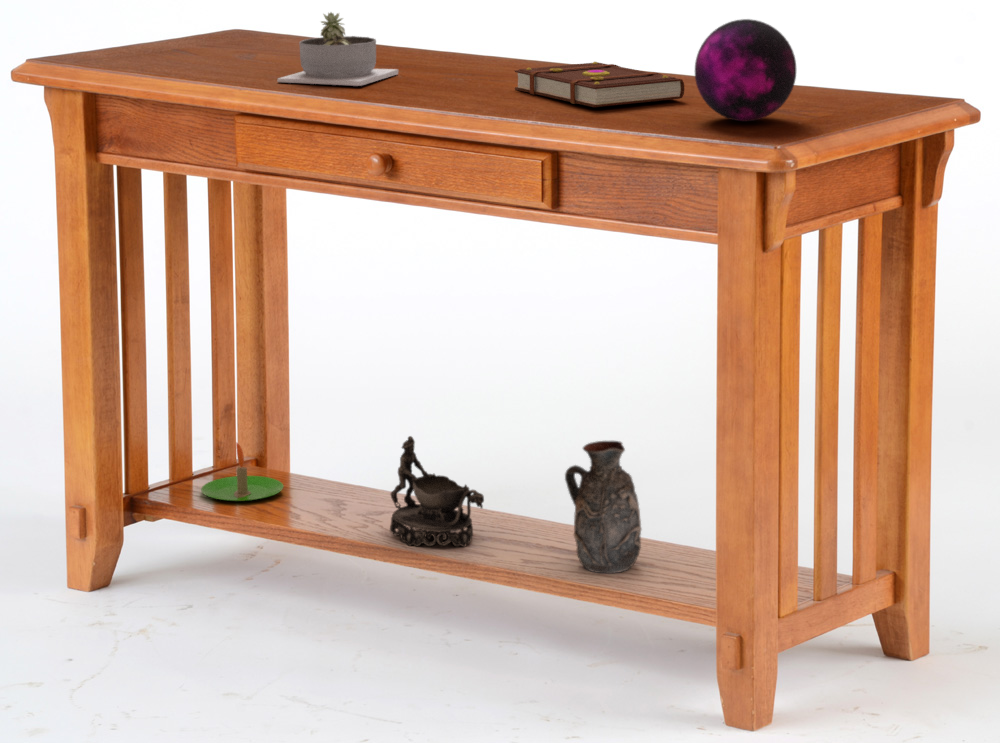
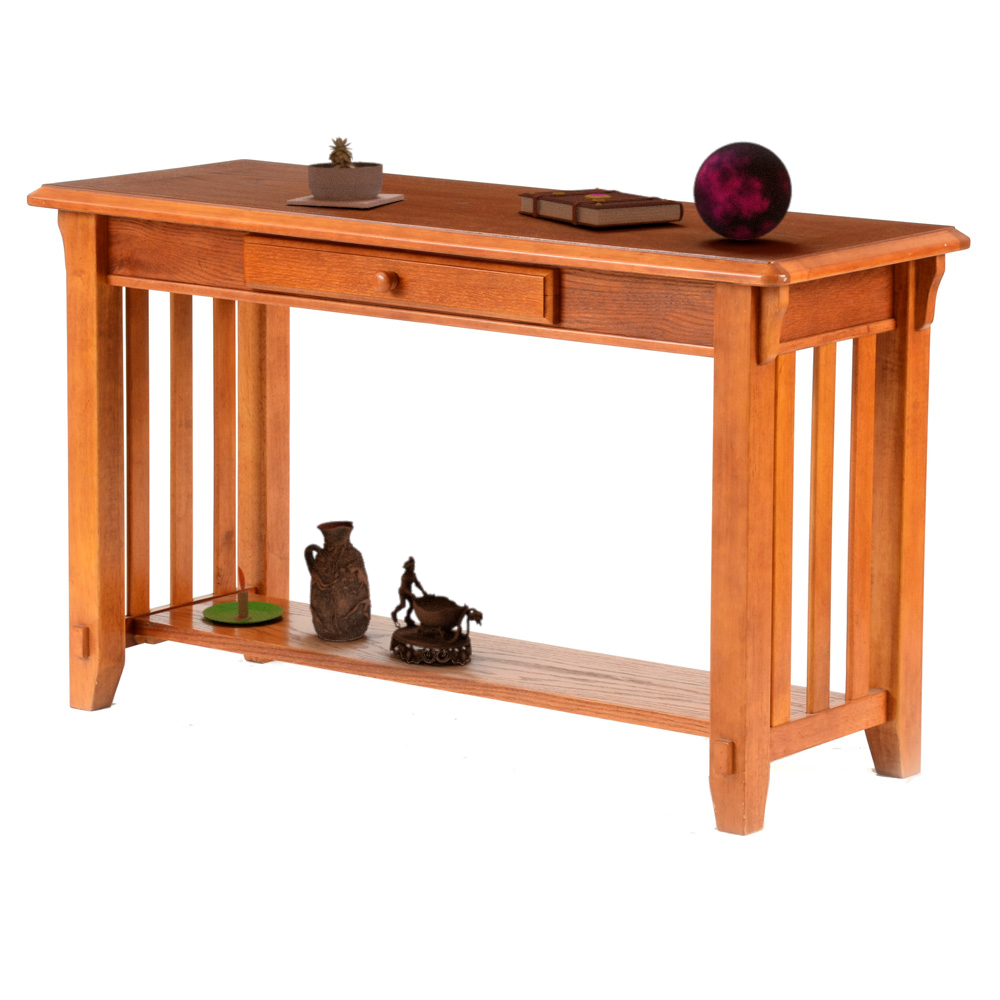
decorative vase: present [565,441,641,573] -> present [304,521,372,642]

